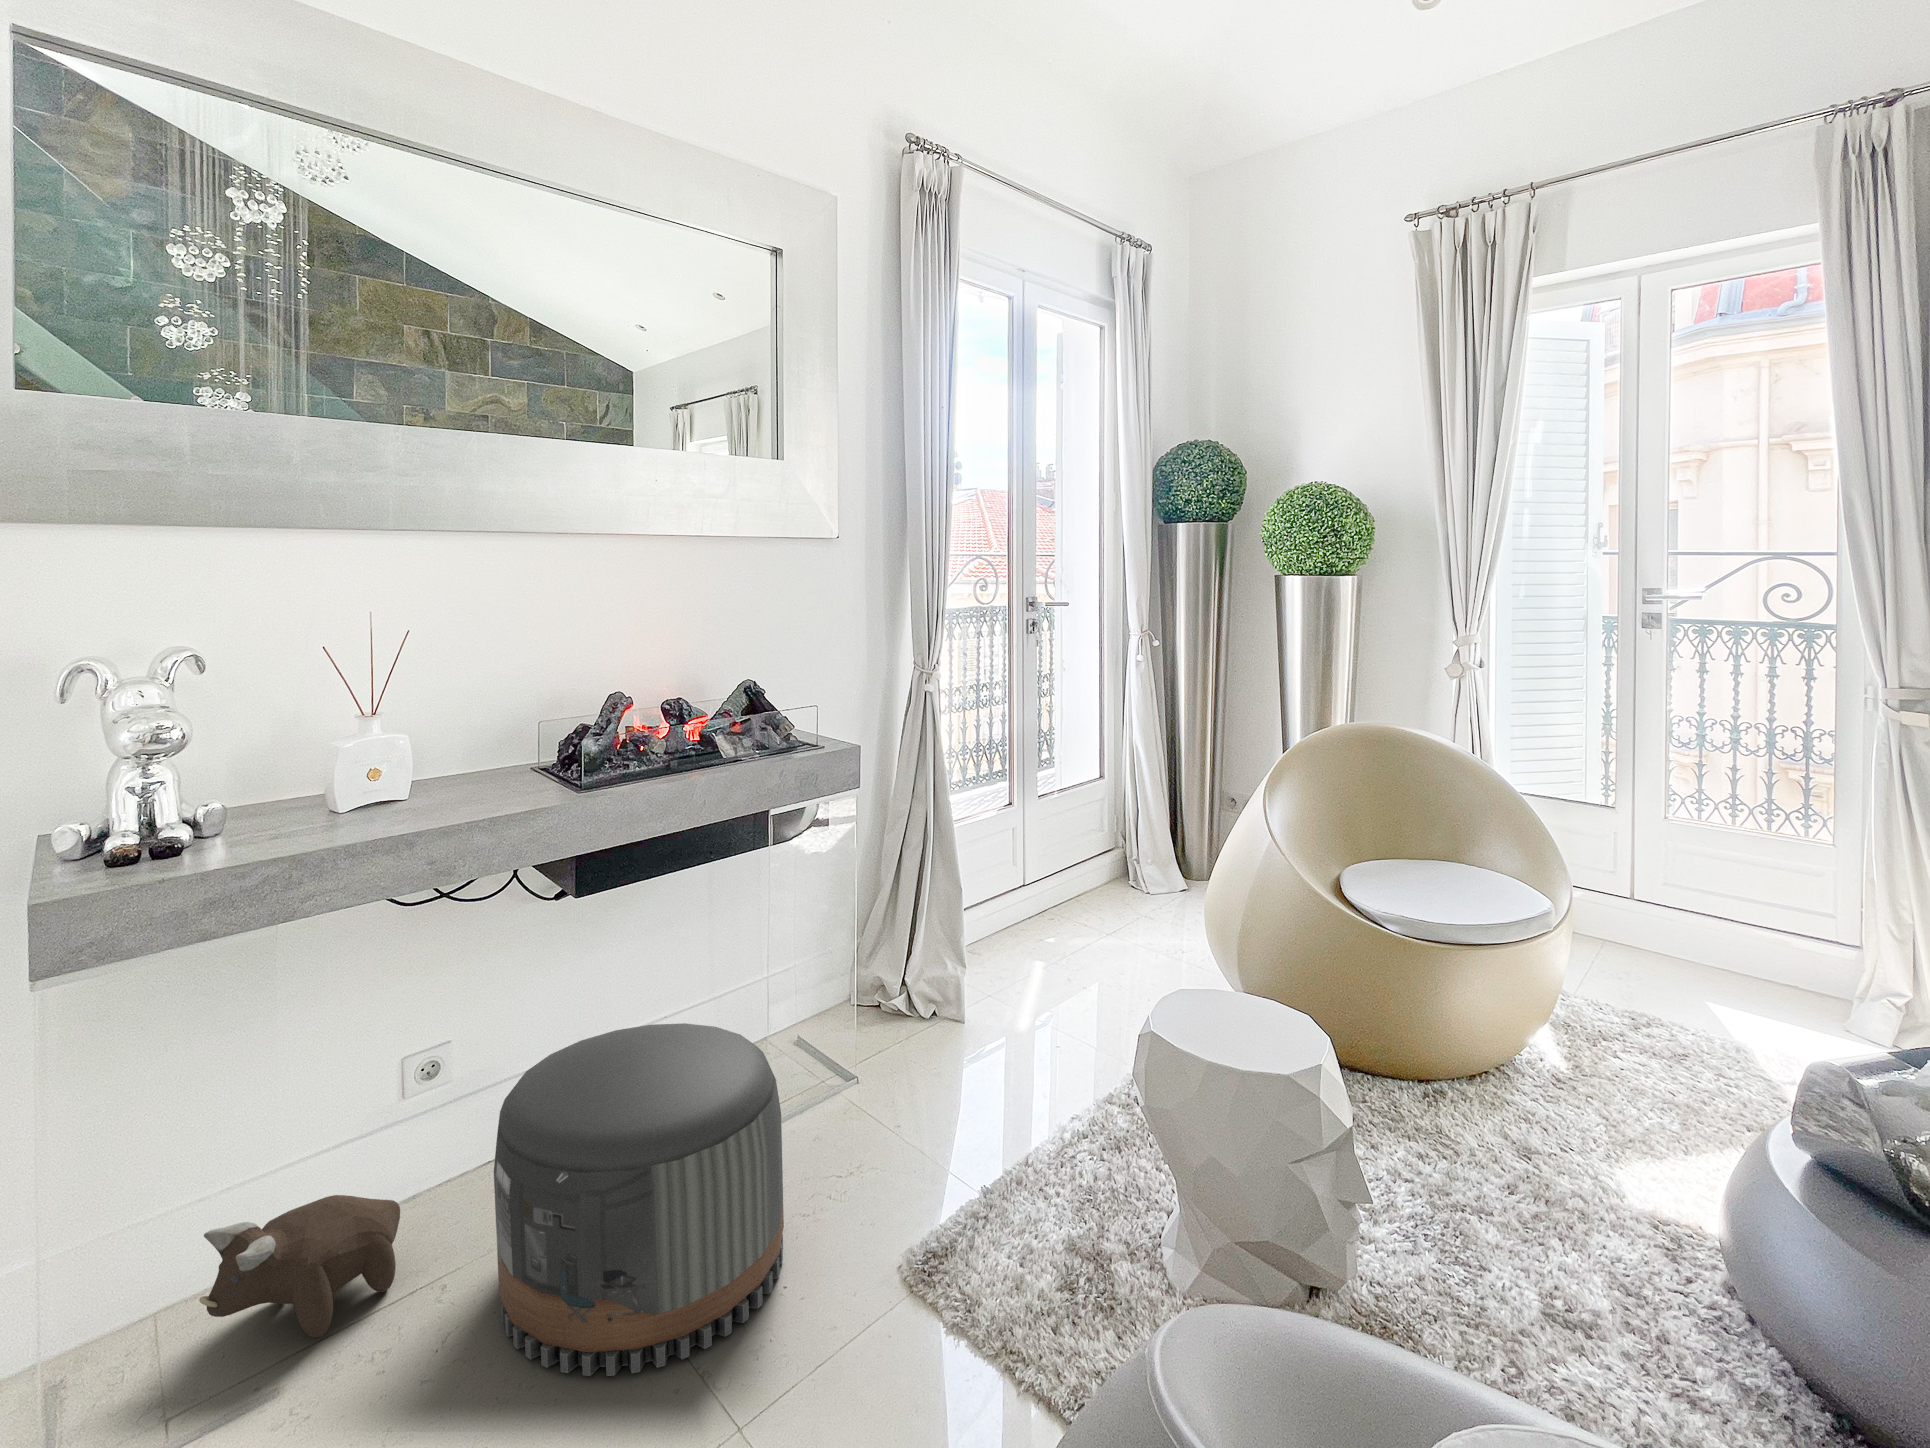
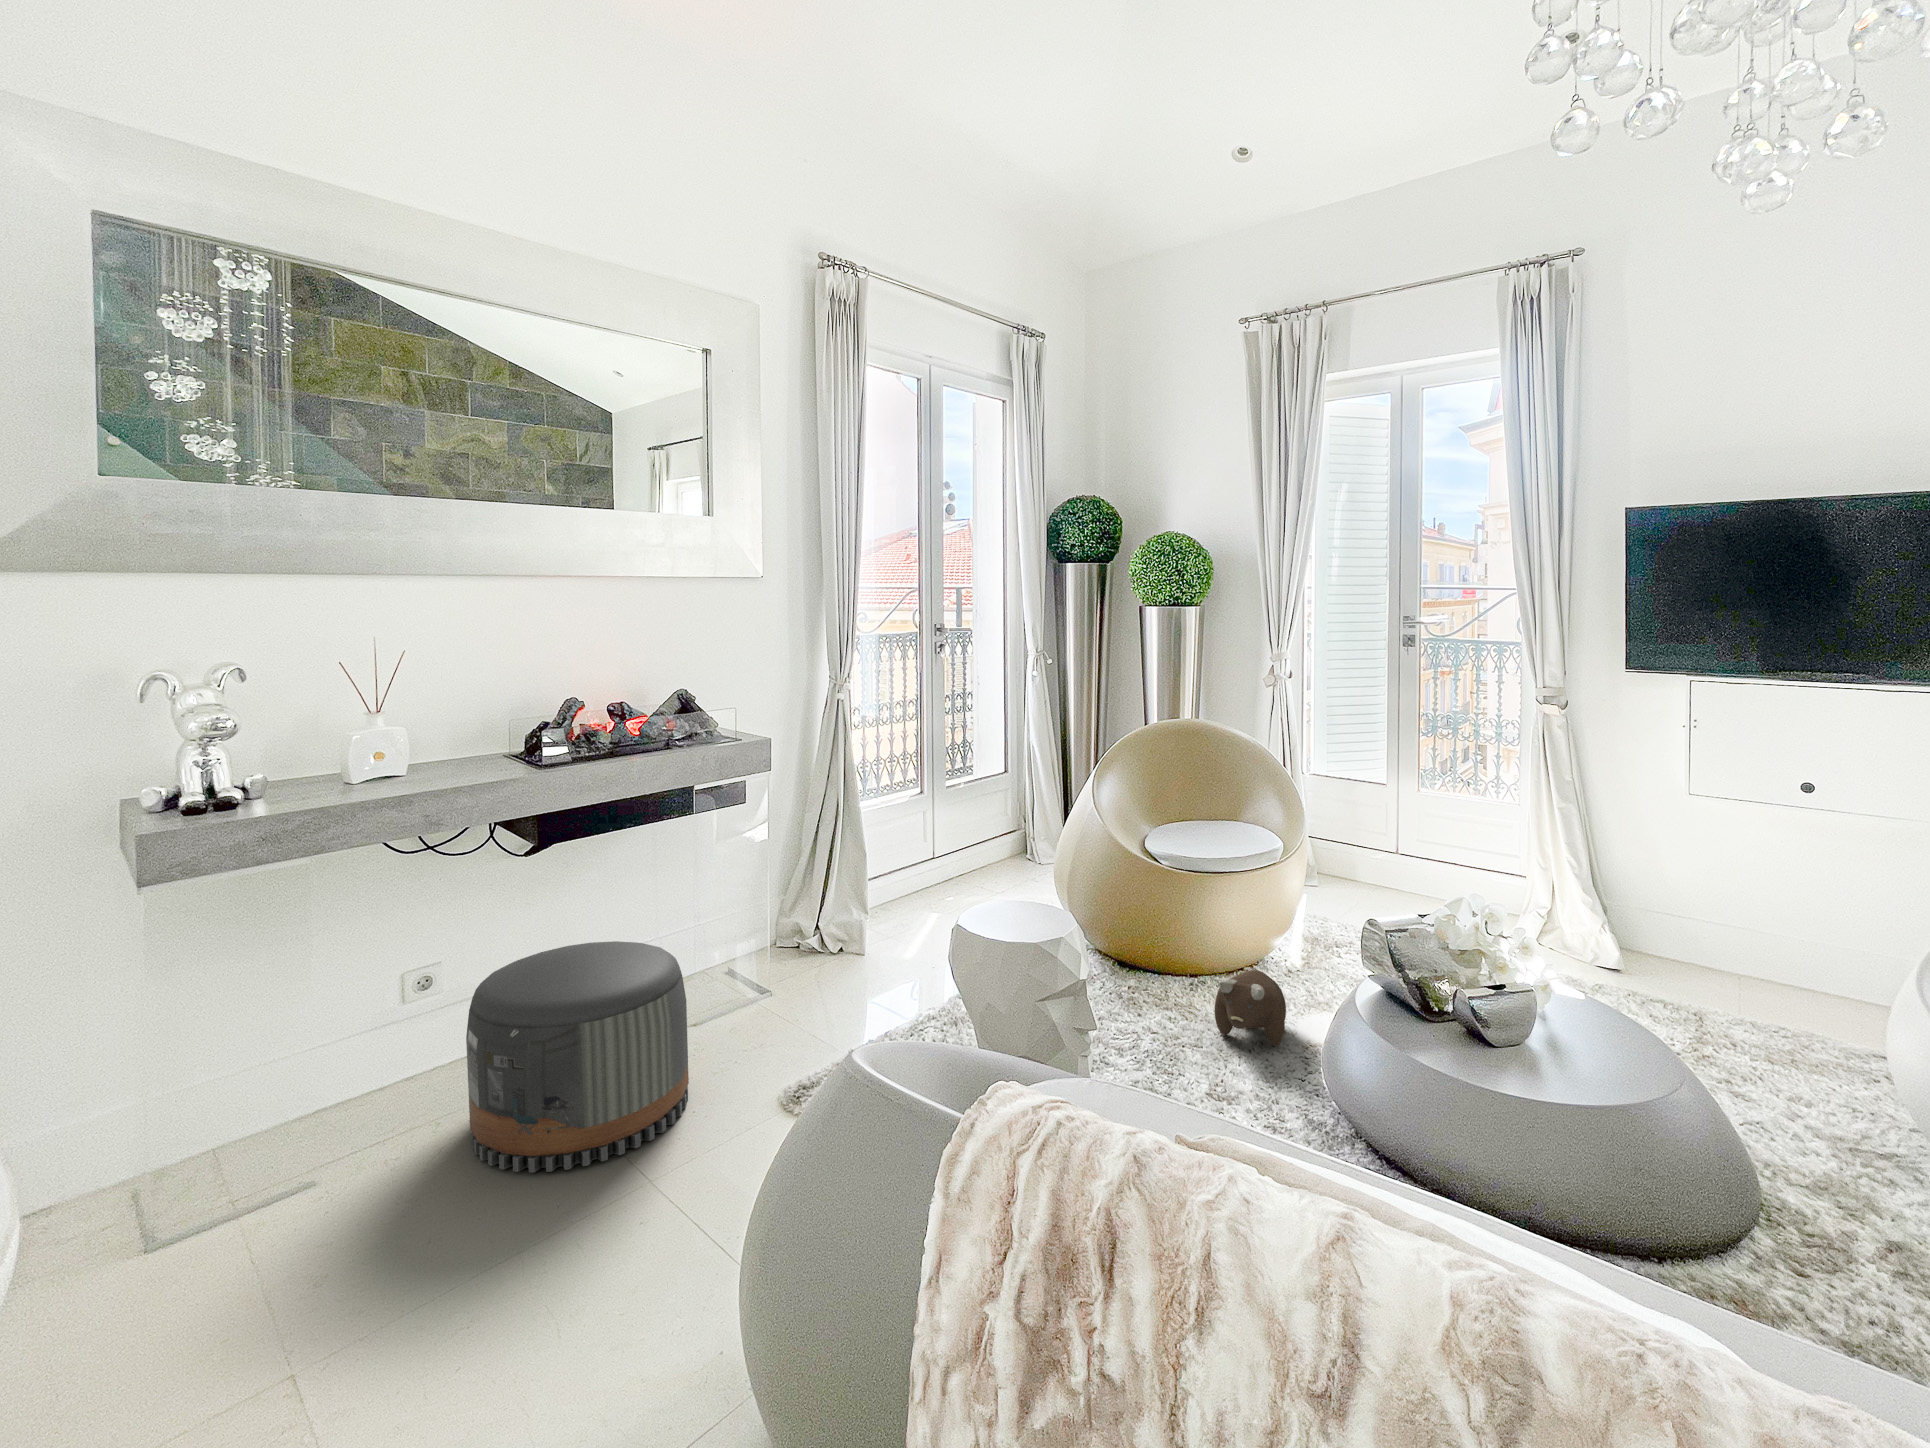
plush toy: present [199,1195,400,1337] -> present [1215,970,1286,1046]

